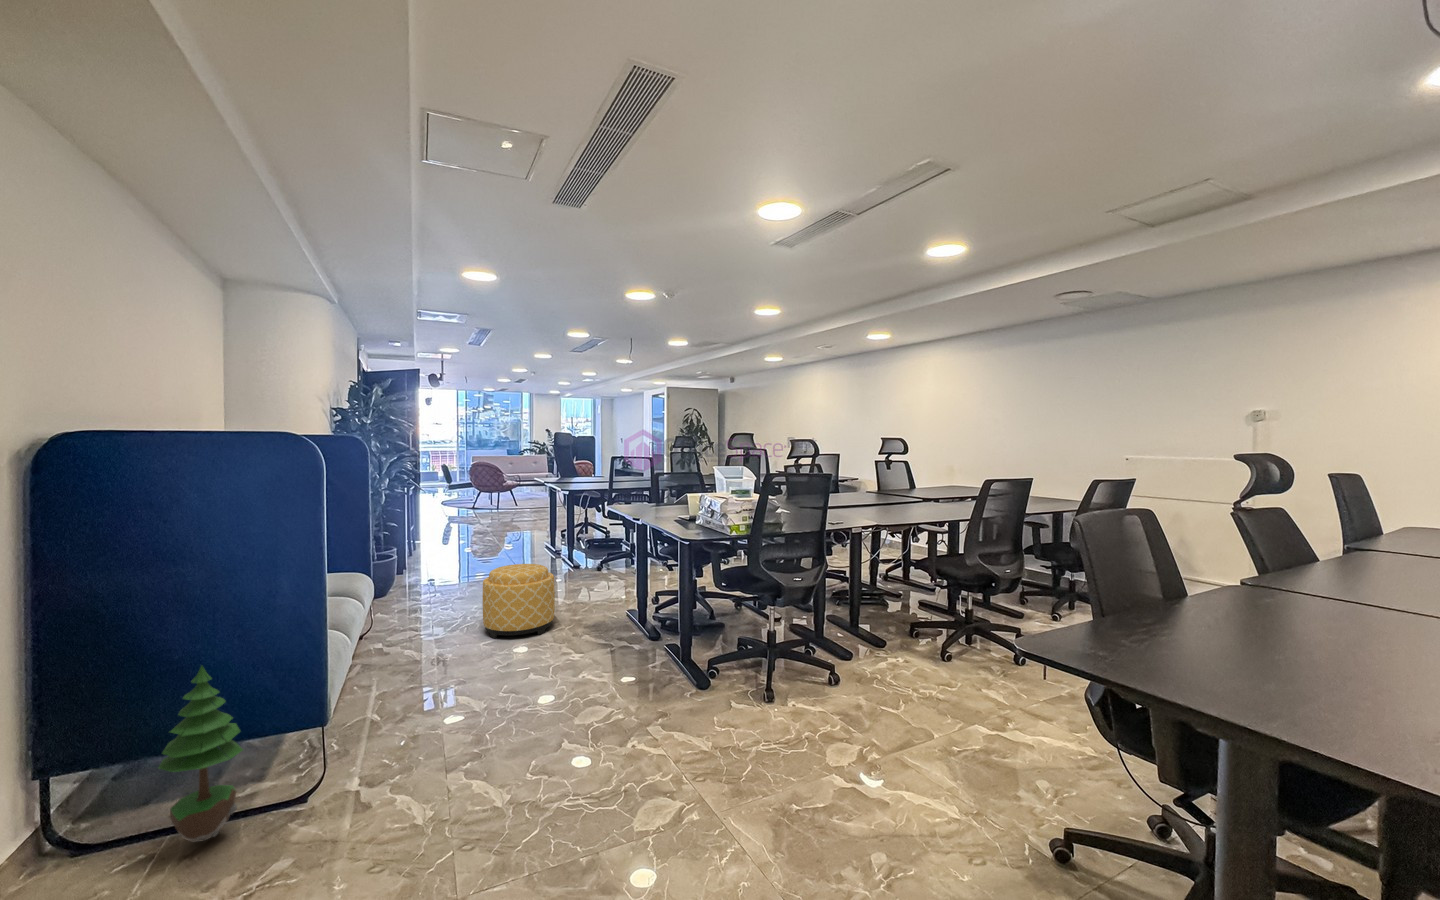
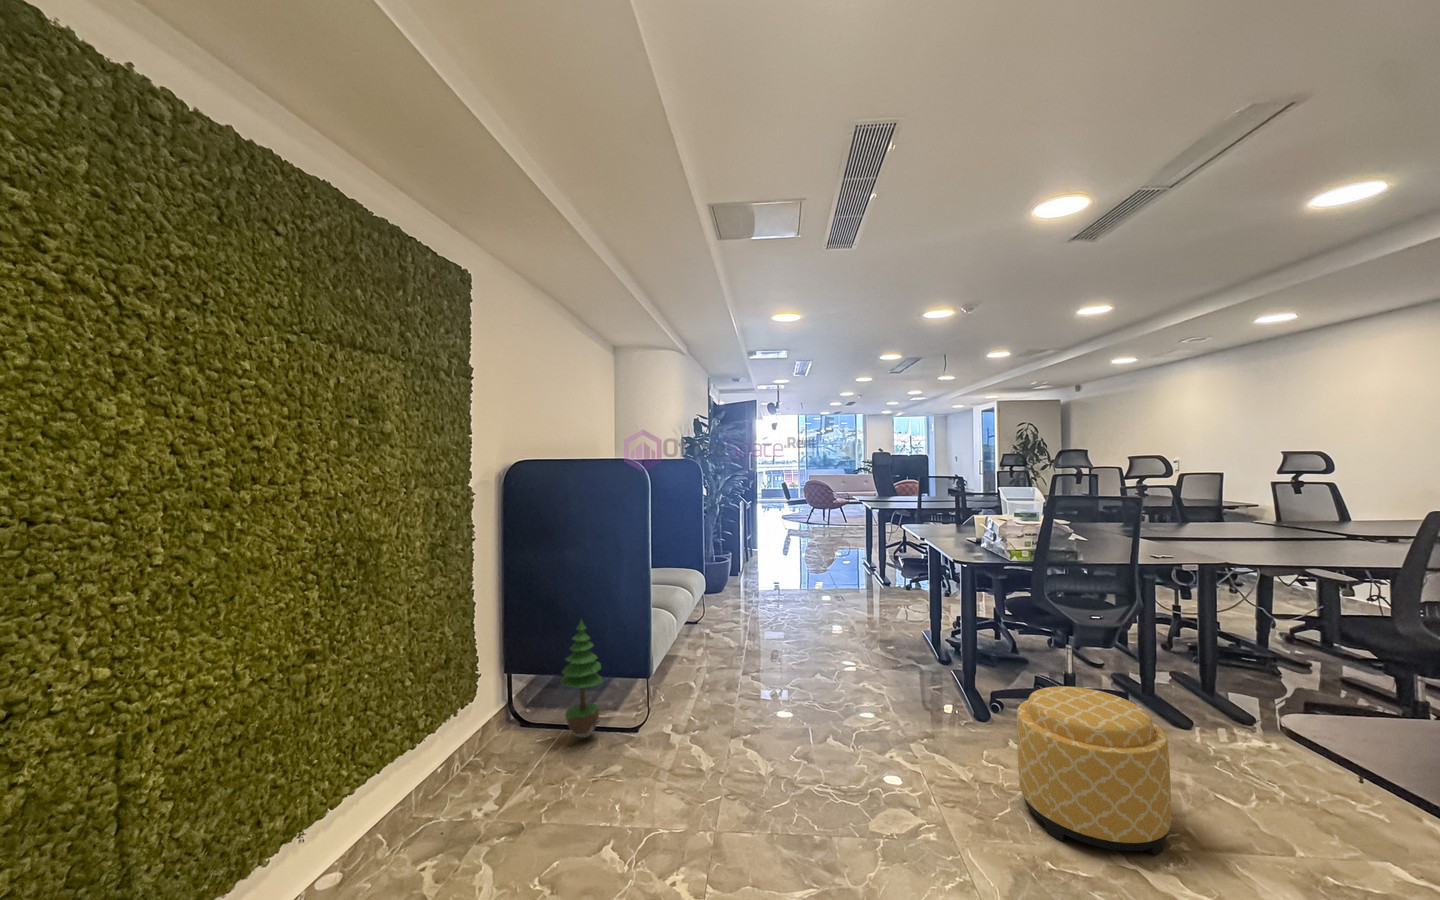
ottoman: present [482,564,555,639] -> present [1017,686,1171,856]

